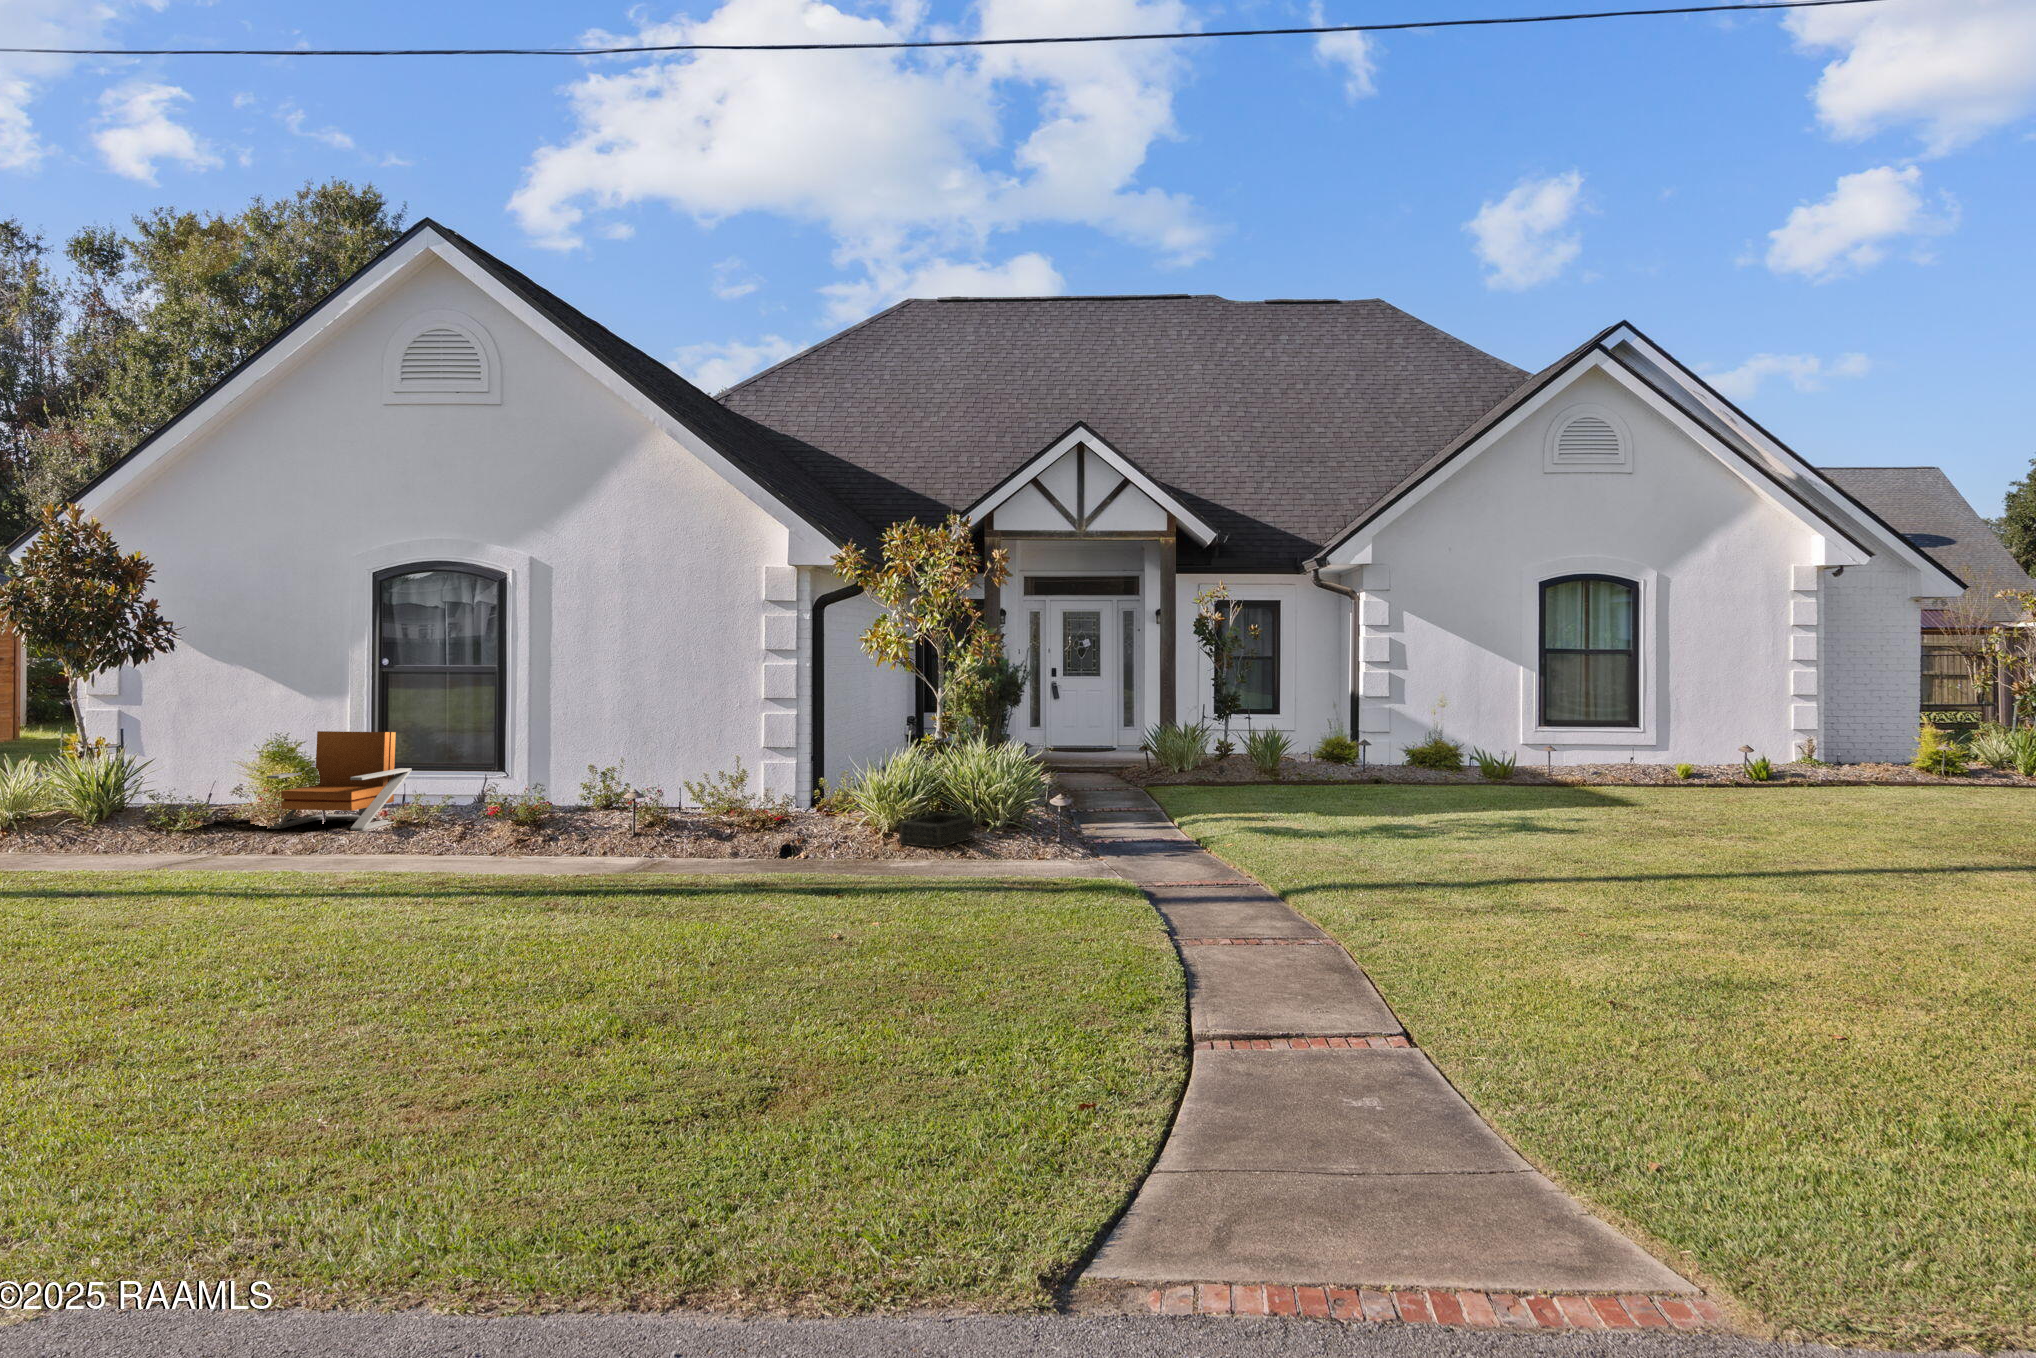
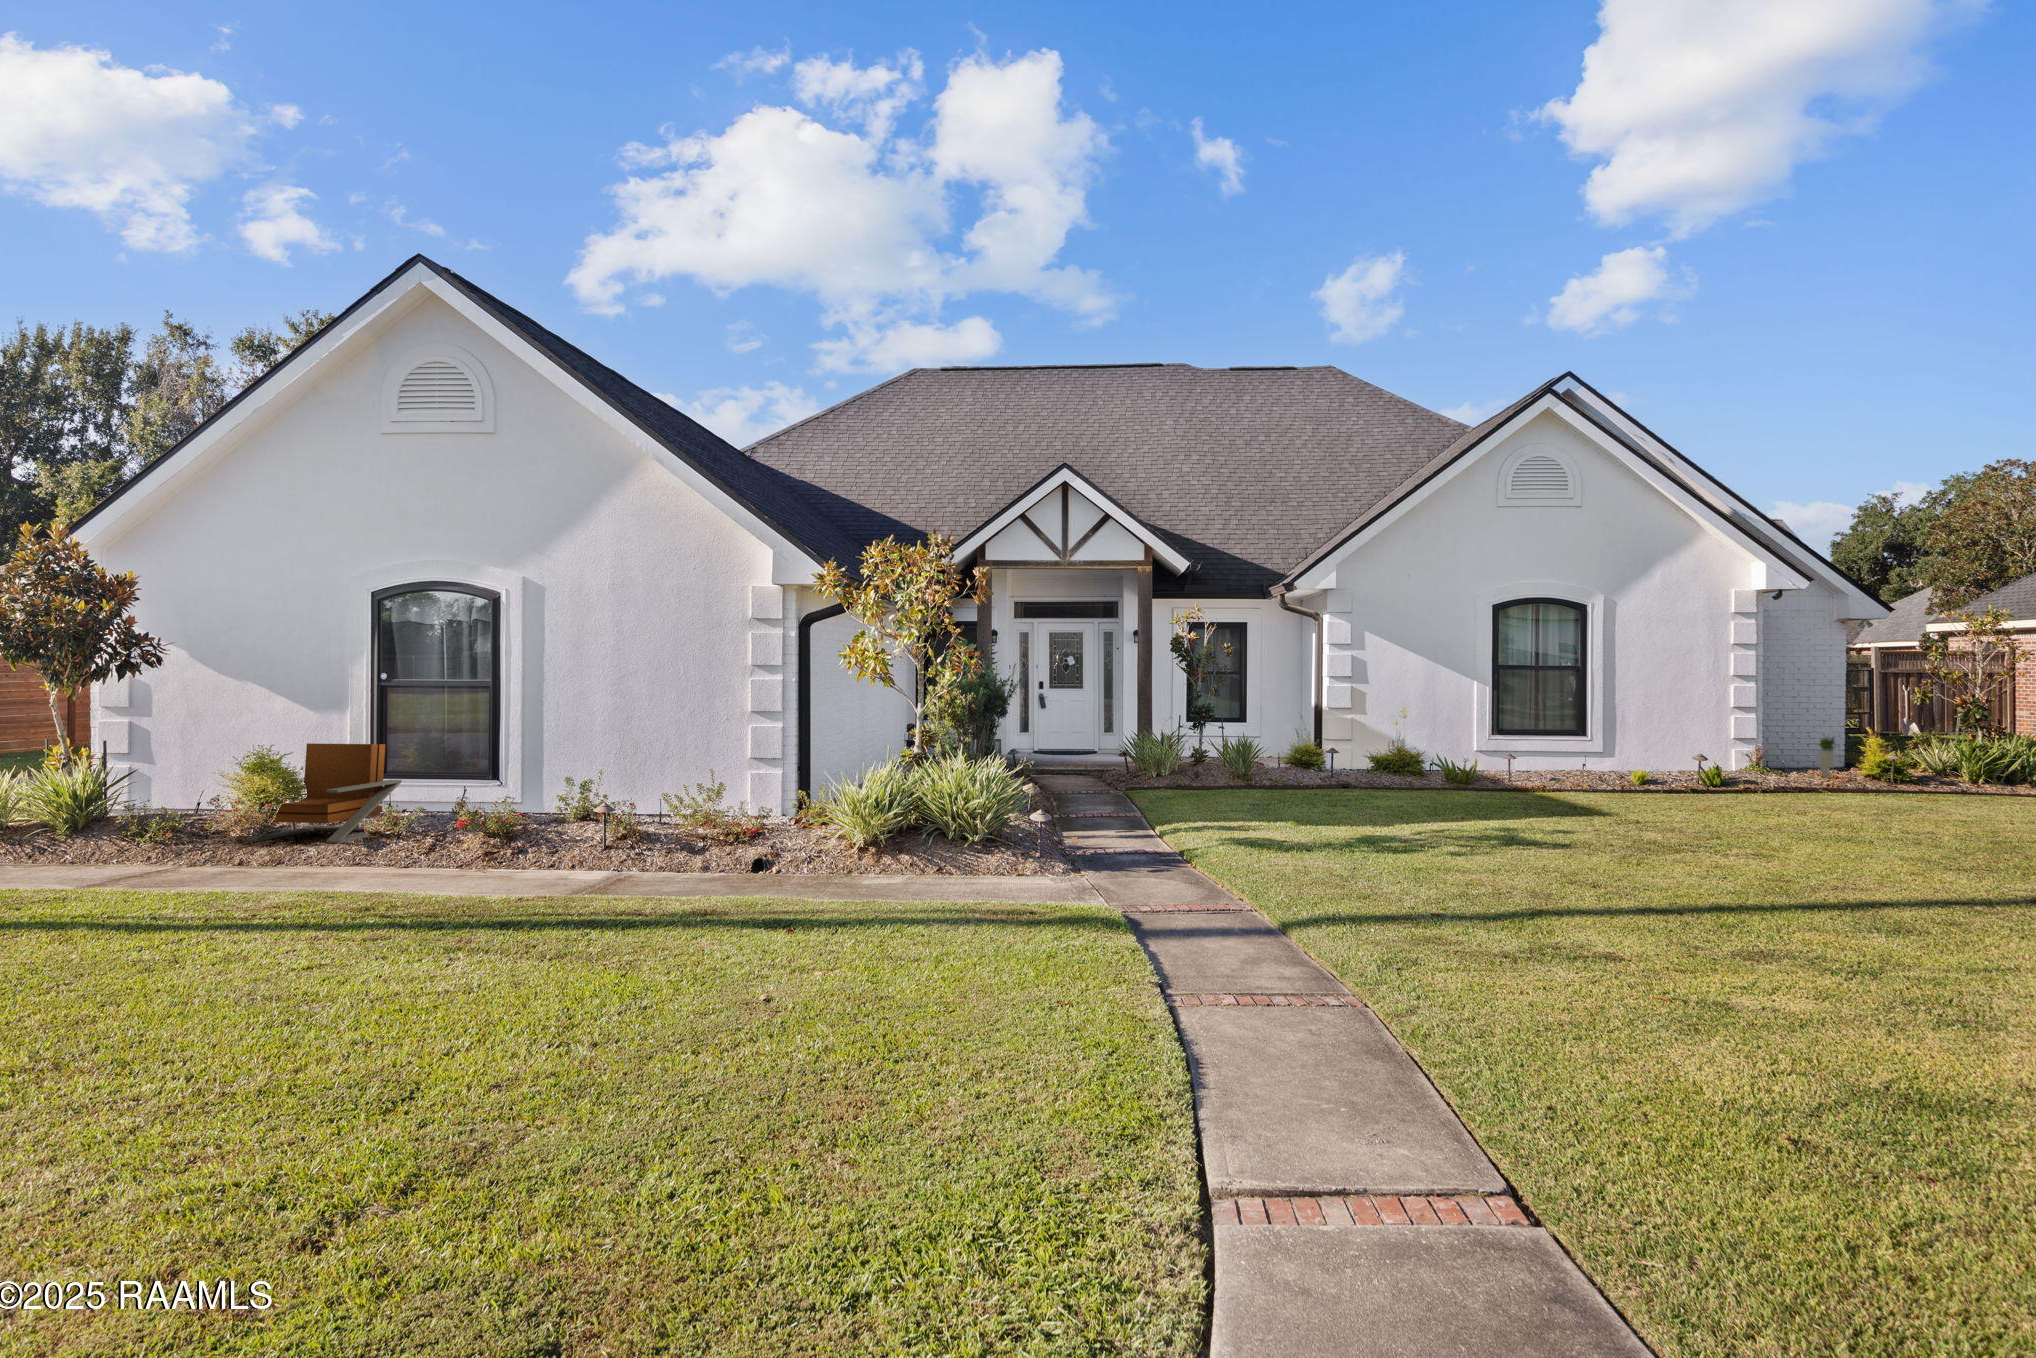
planter: none [1888,725,1910,770] -> present [1818,737,1836,778]
basket: present [900,814,975,848] -> none [875,826,953,864]

